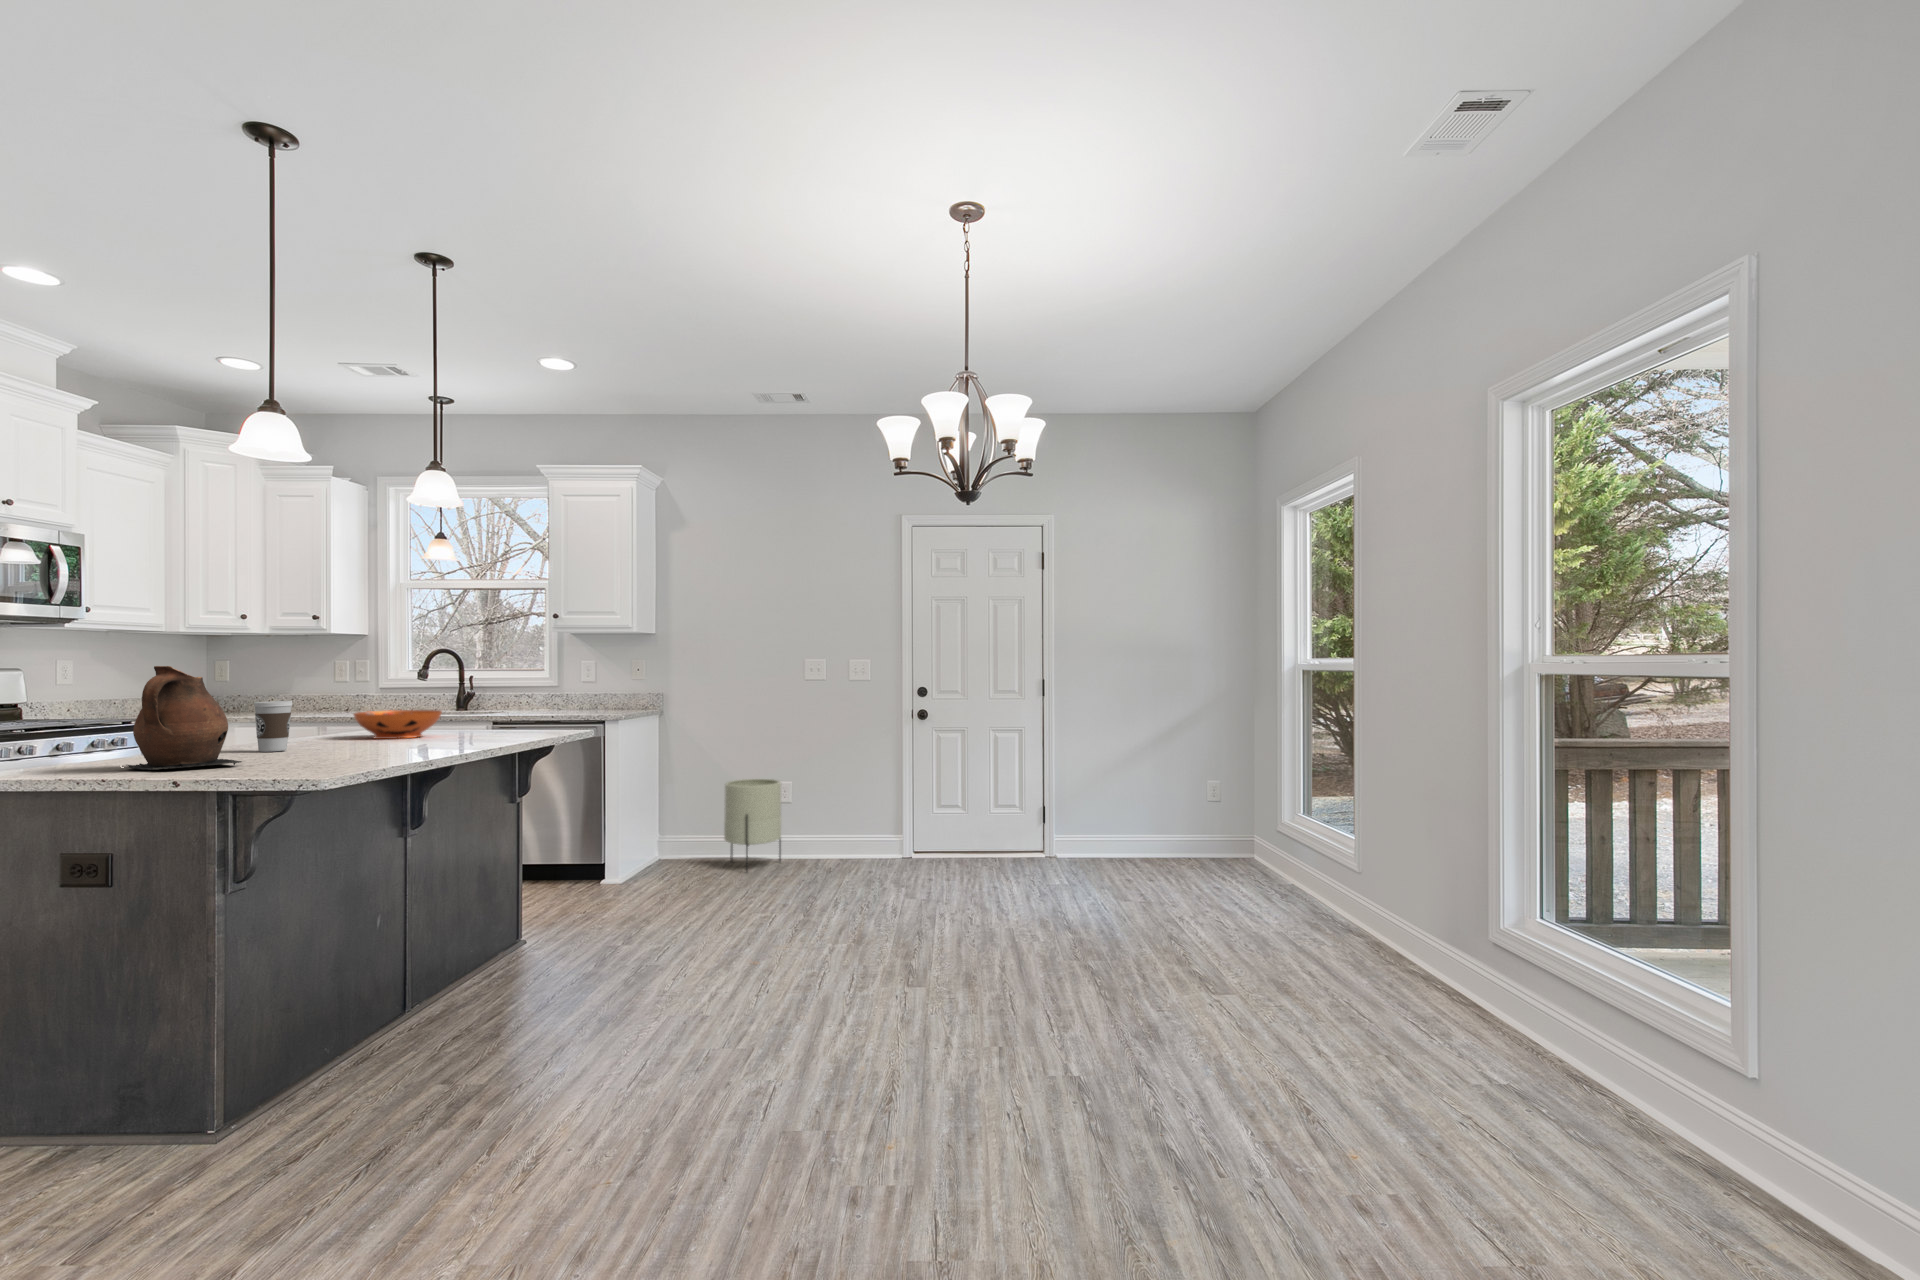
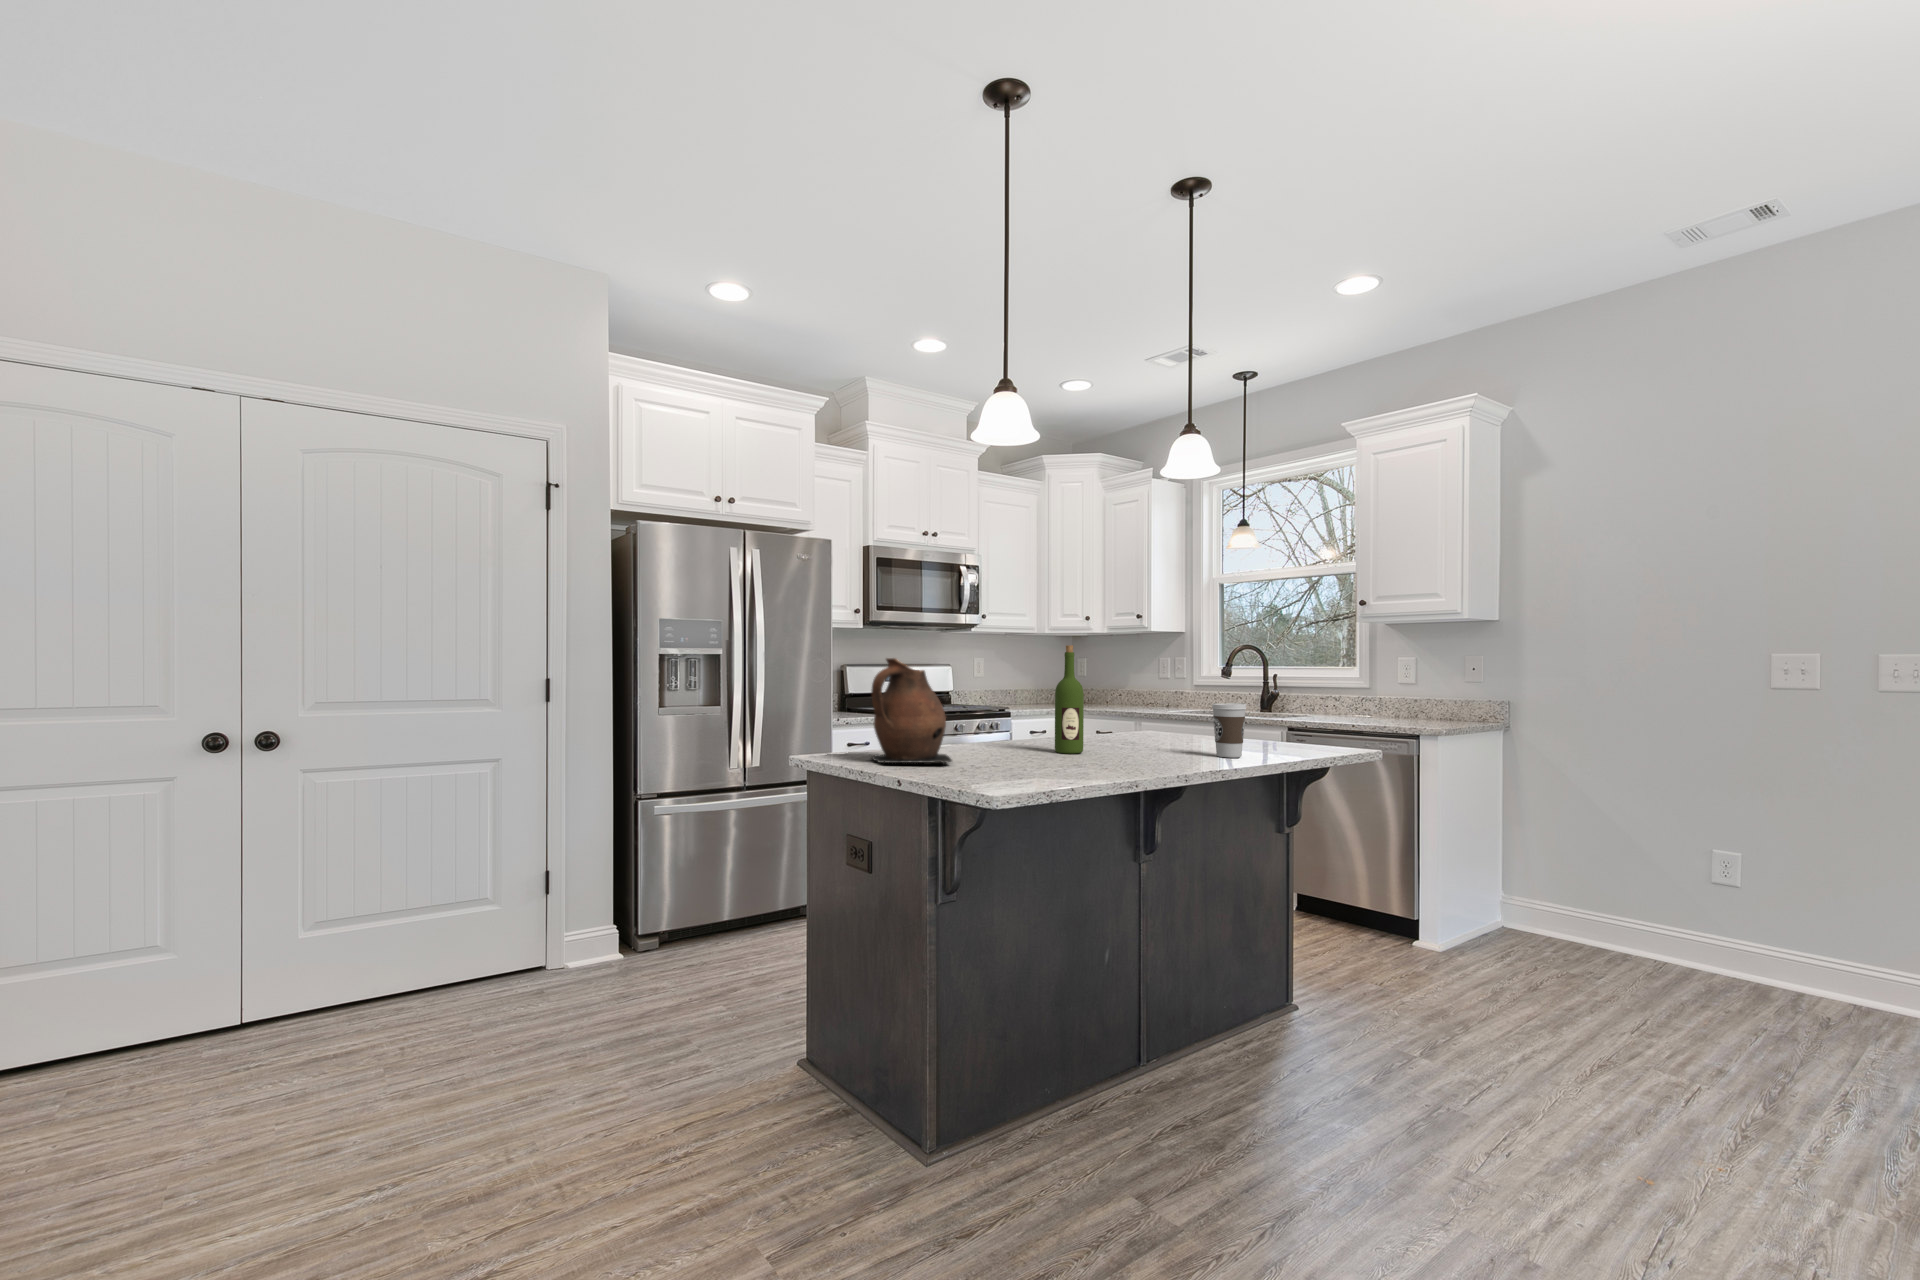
wine bottle: none [319,652,351,750] -> present [1055,645,1084,754]
coffee cup: present [254,700,292,752] -> present [1212,703,1246,758]
decorative bowl: present [354,710,442,739] -> none [1114,711,1199,743]
planter: present [724,779,781,872] -> none [1606,839,1716,985]

